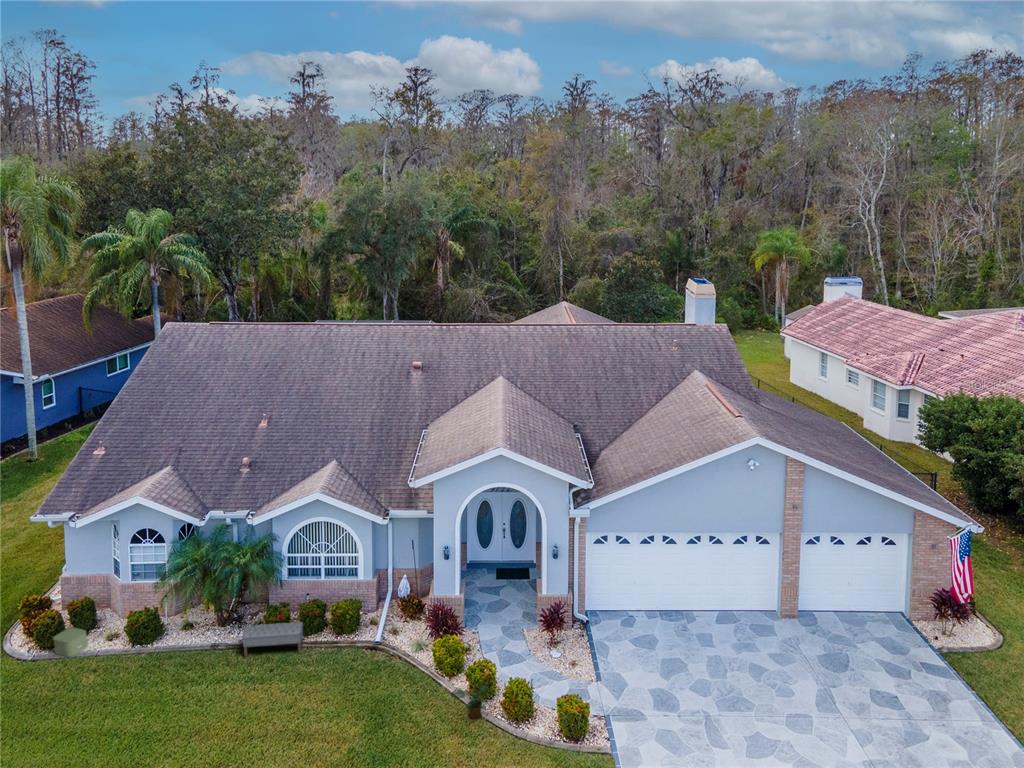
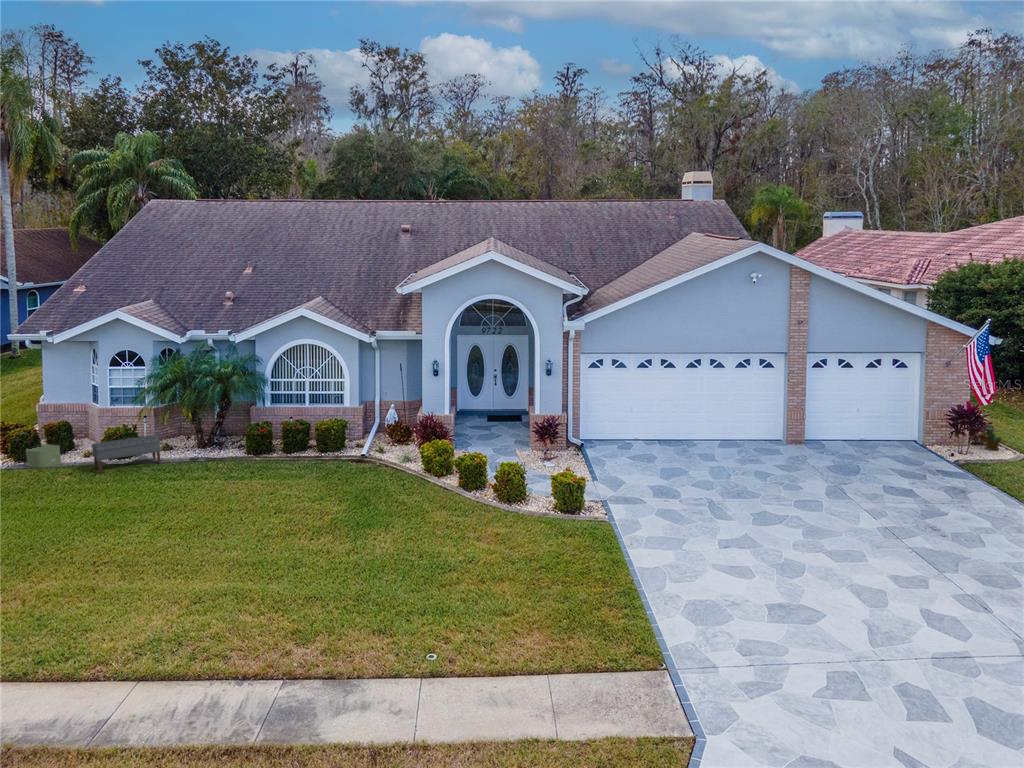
bench: present [242,622,303,658] -> present [91,435,161,473]
potted plant: present [452,686,487,719] -> present [979,426,1001,450]

